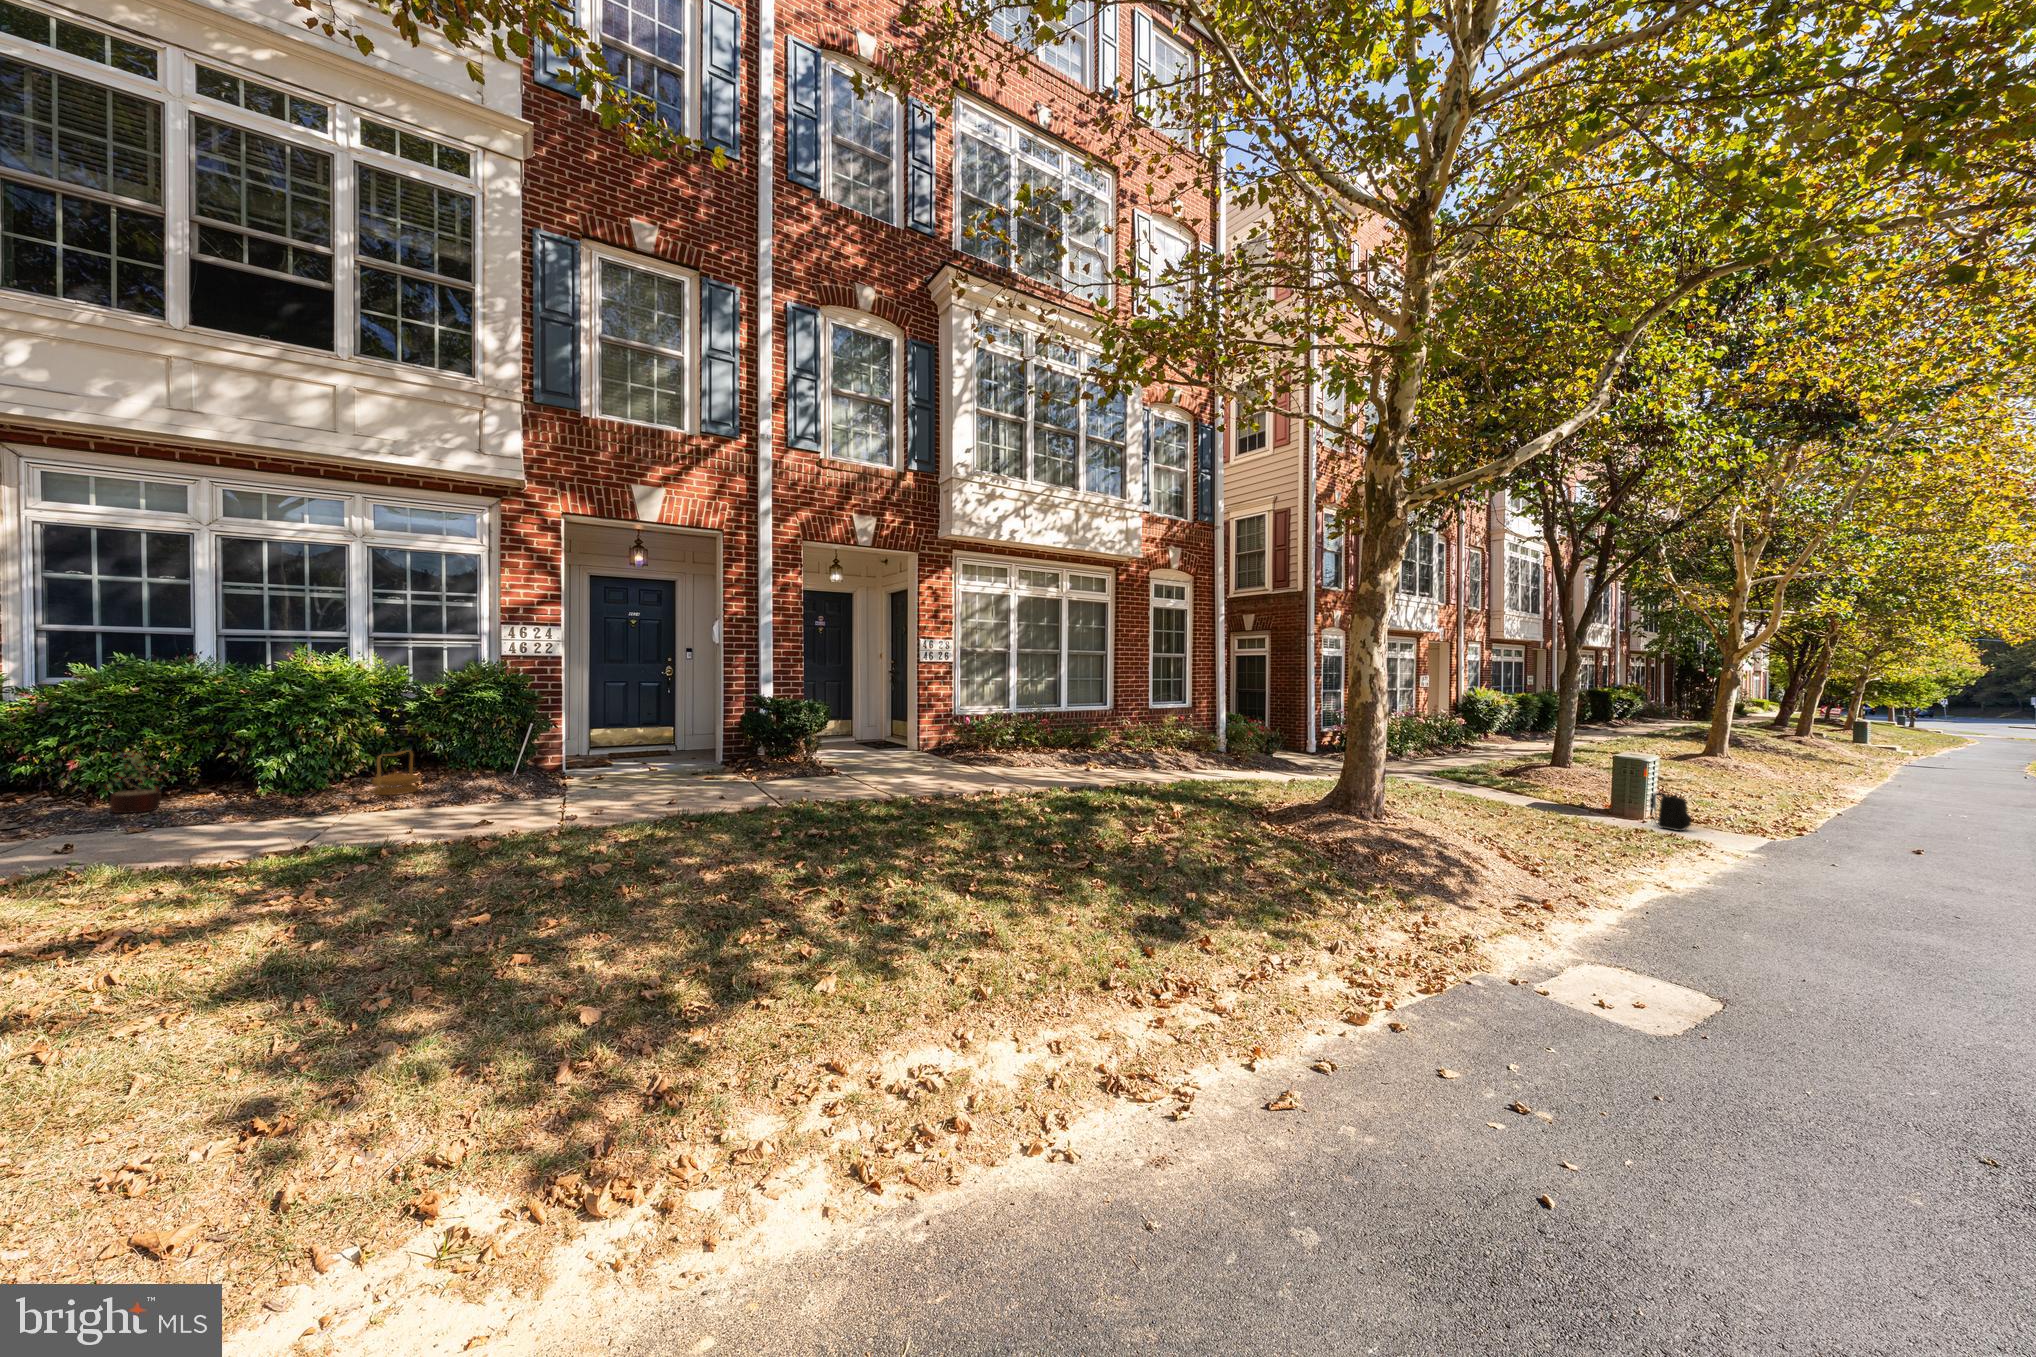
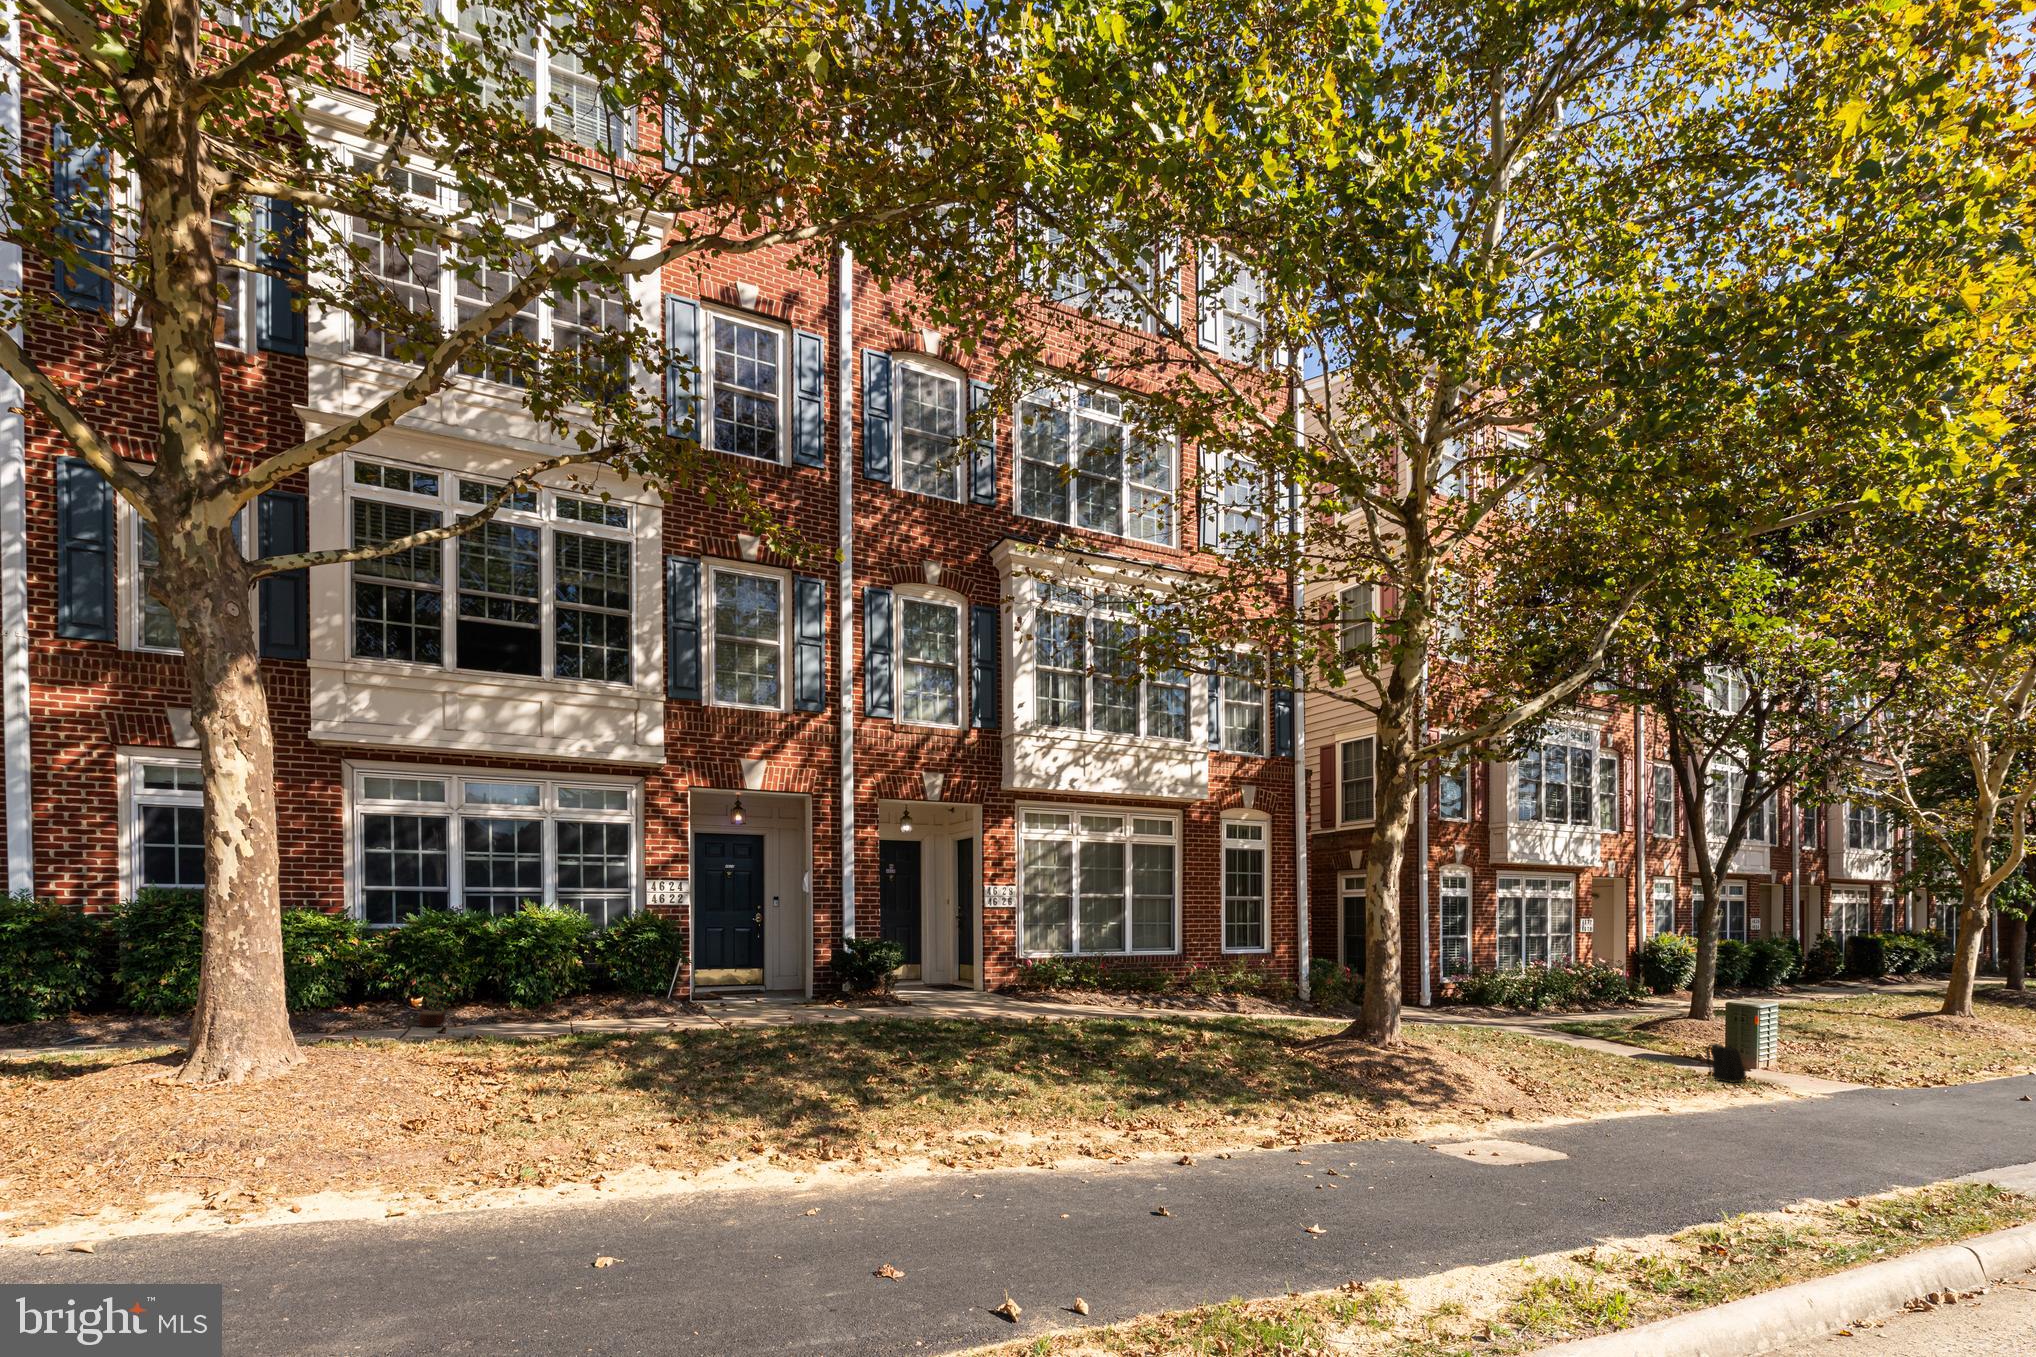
woven basket: present [372,751,418,795] -> none [563,986,594,1021]

